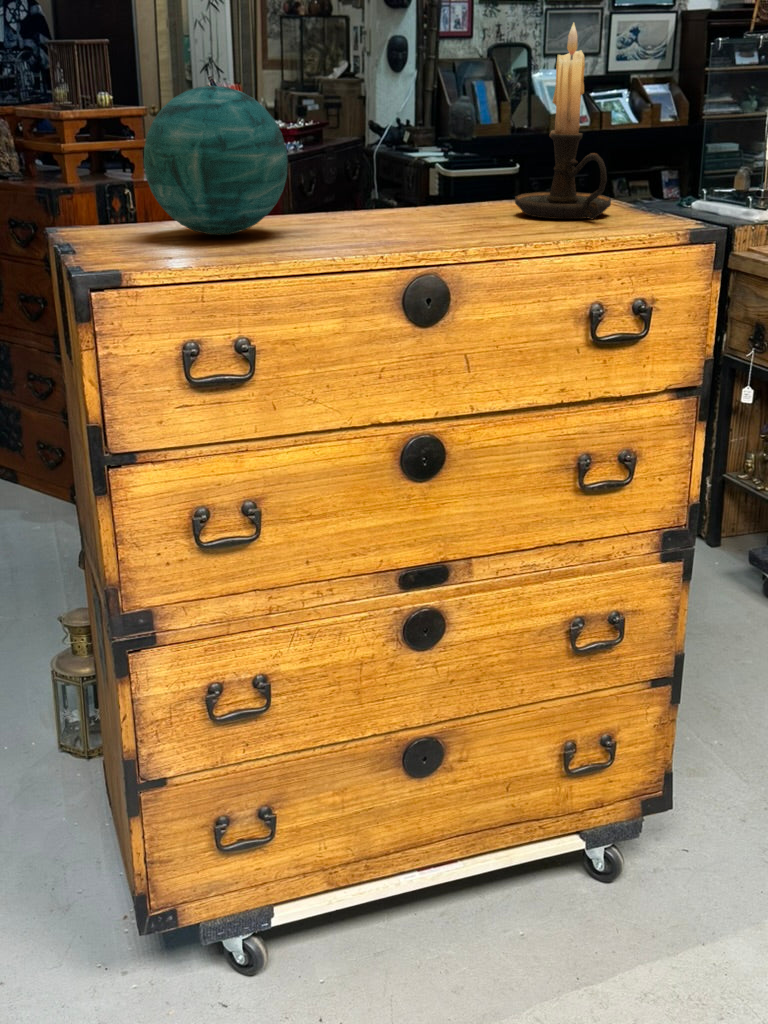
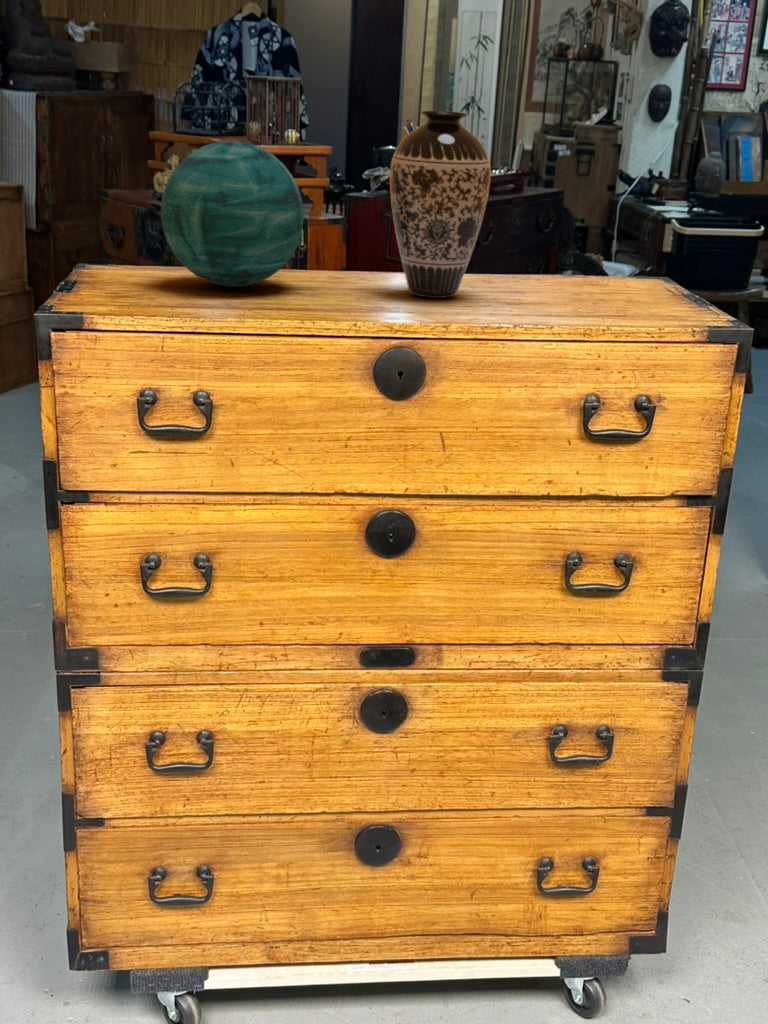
candle holder: present [515,23,611,219] -> none [558,97,658,306]
decorative vase: none [367,44,464,228] -> present [390,111,491,298]

